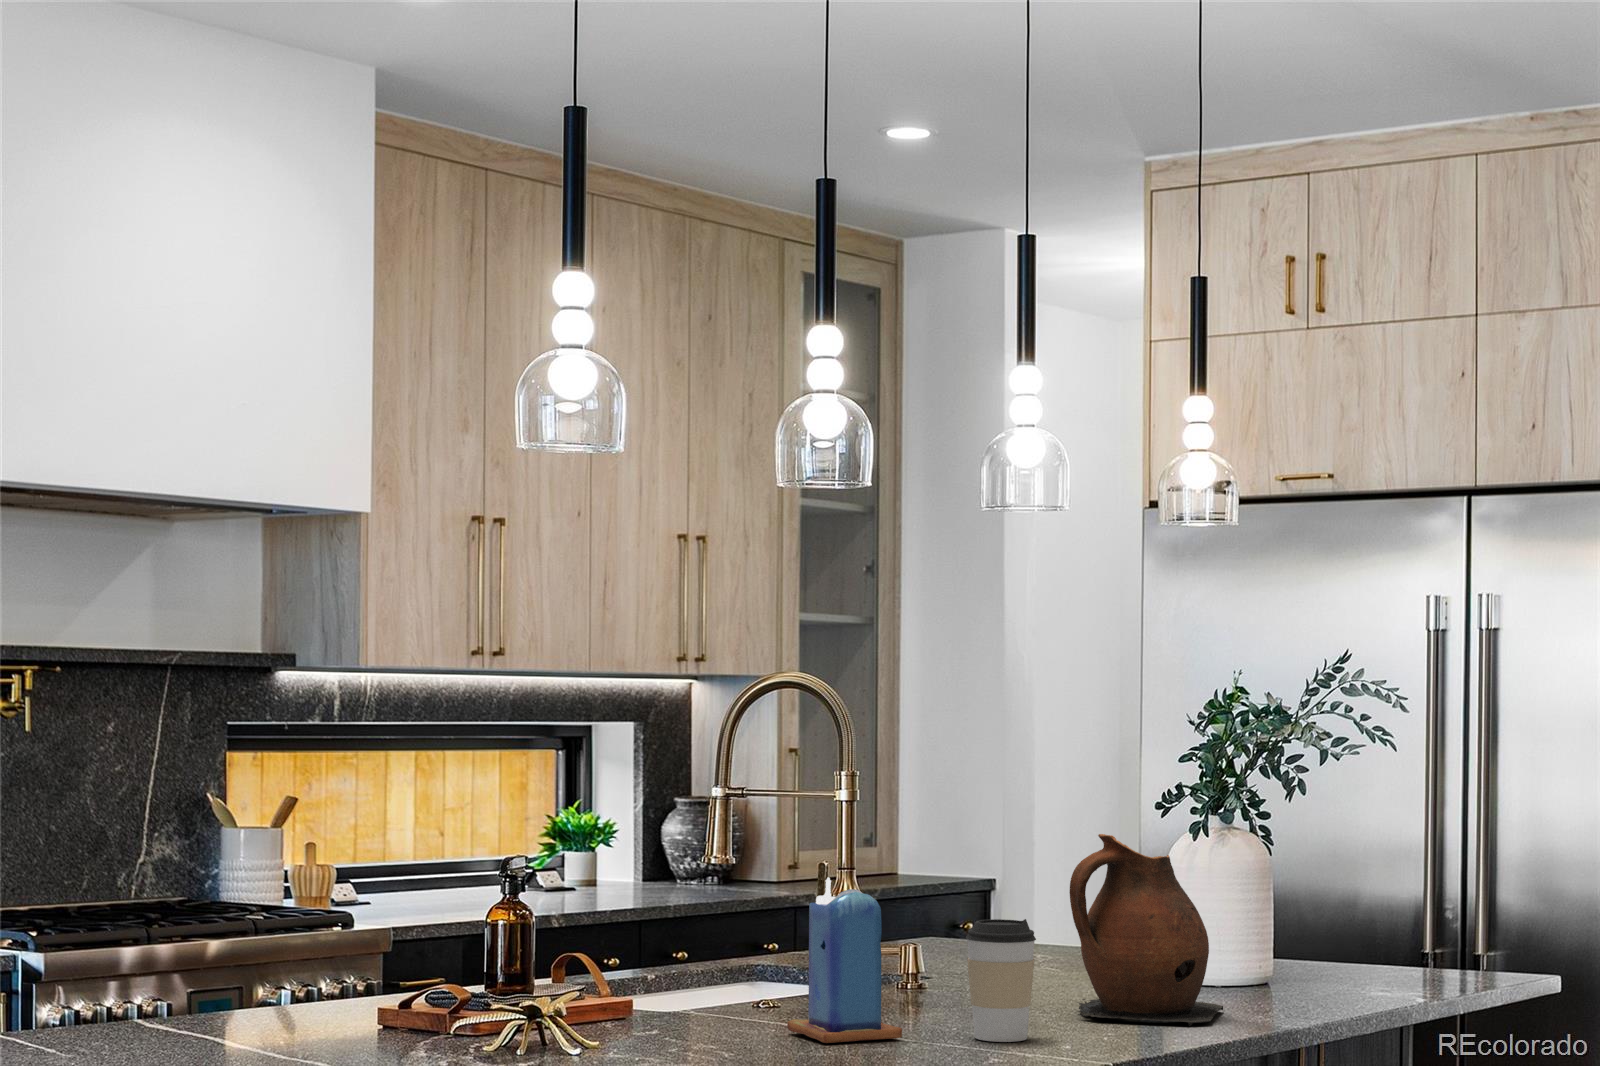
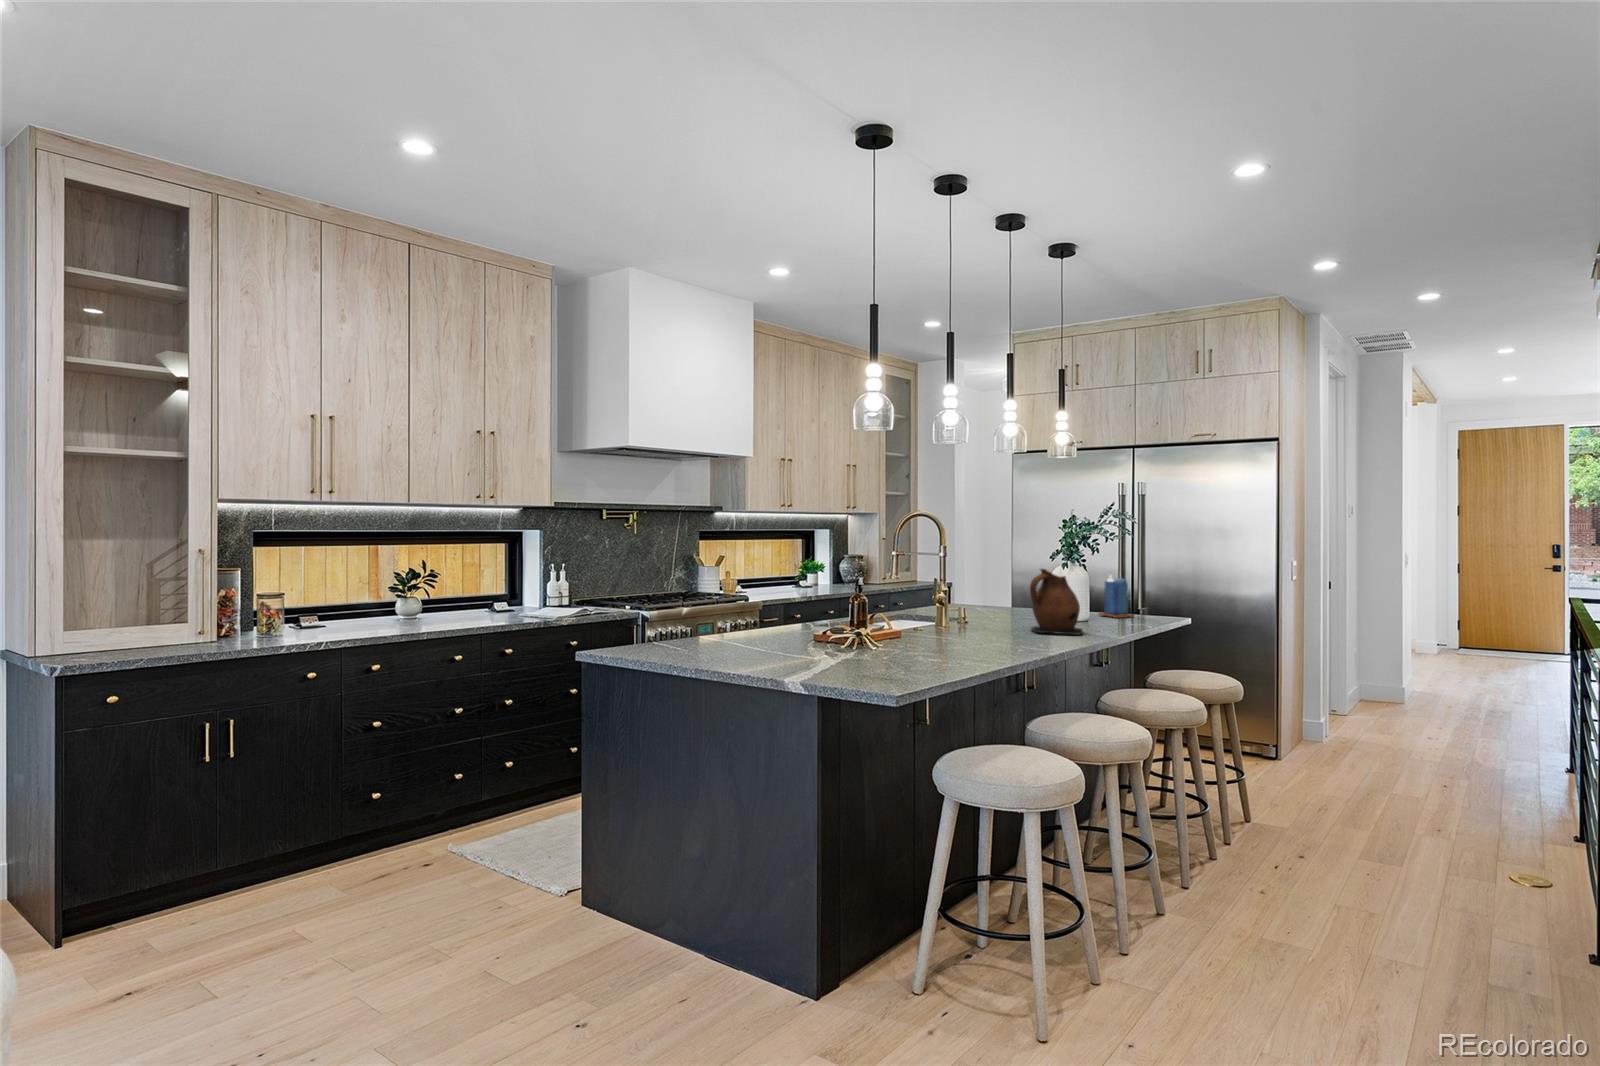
candle: present [787,877,902,1043] -> present [1098,577,1134,618]
coffee cup: present [966,919,1036,1042] -> none [1000,598,1026,641]

